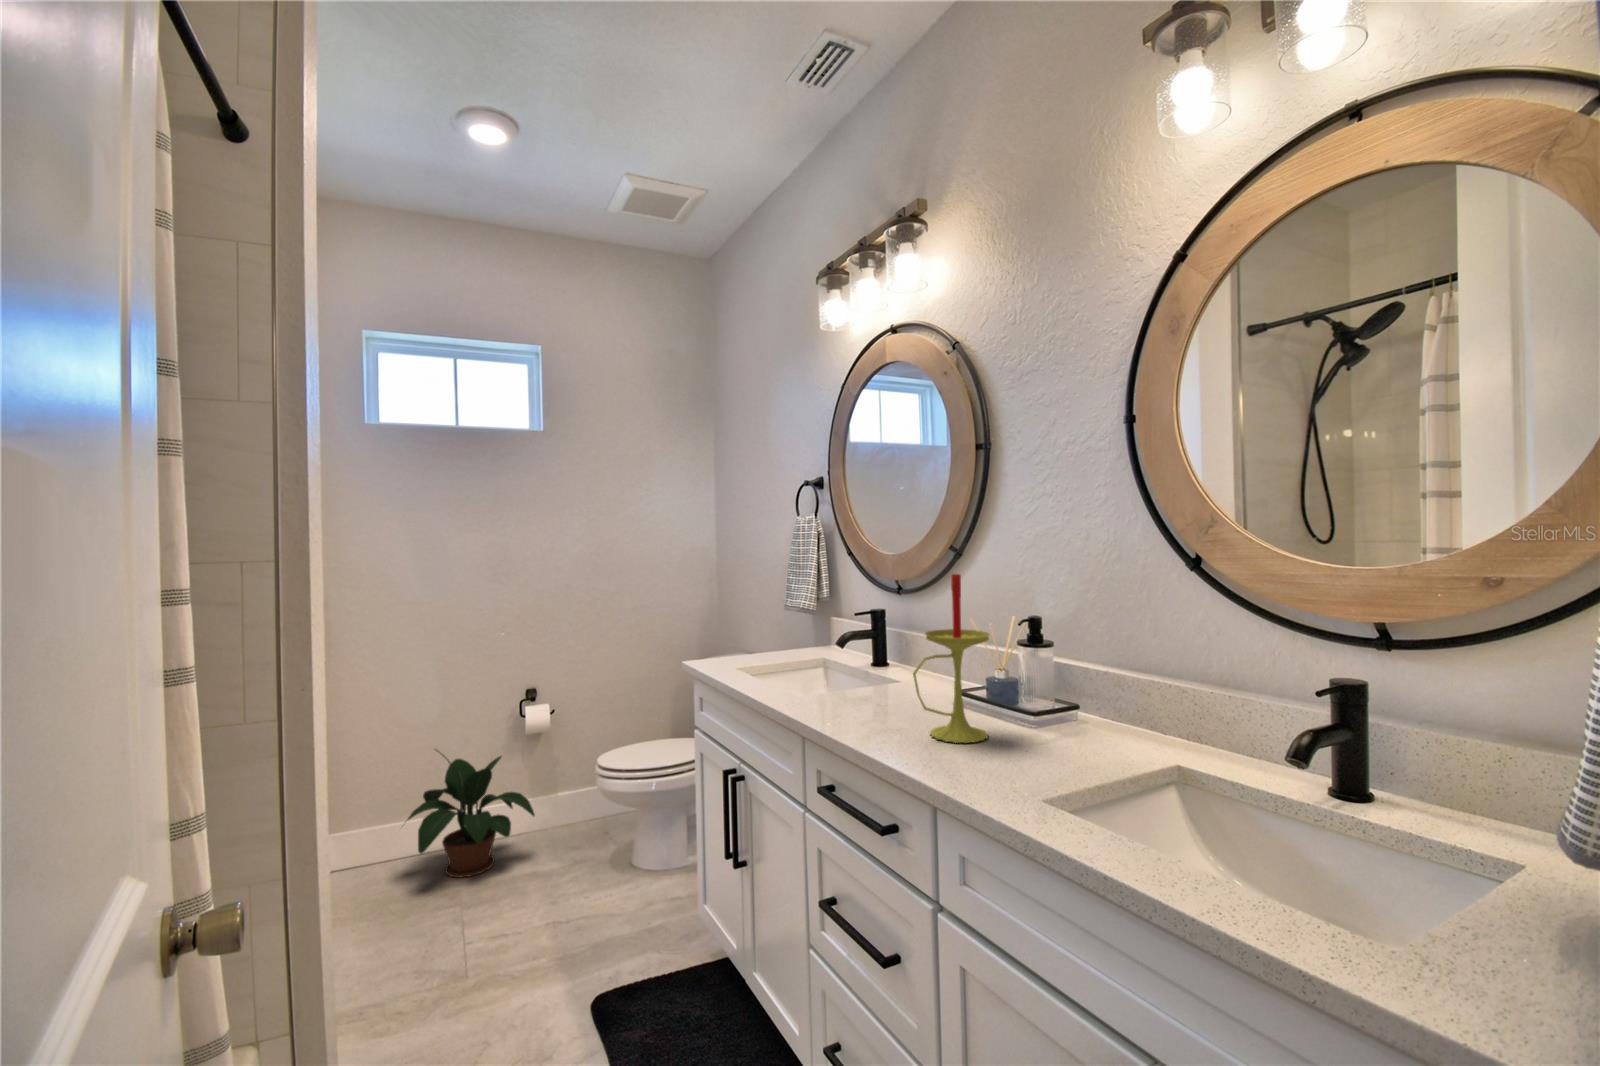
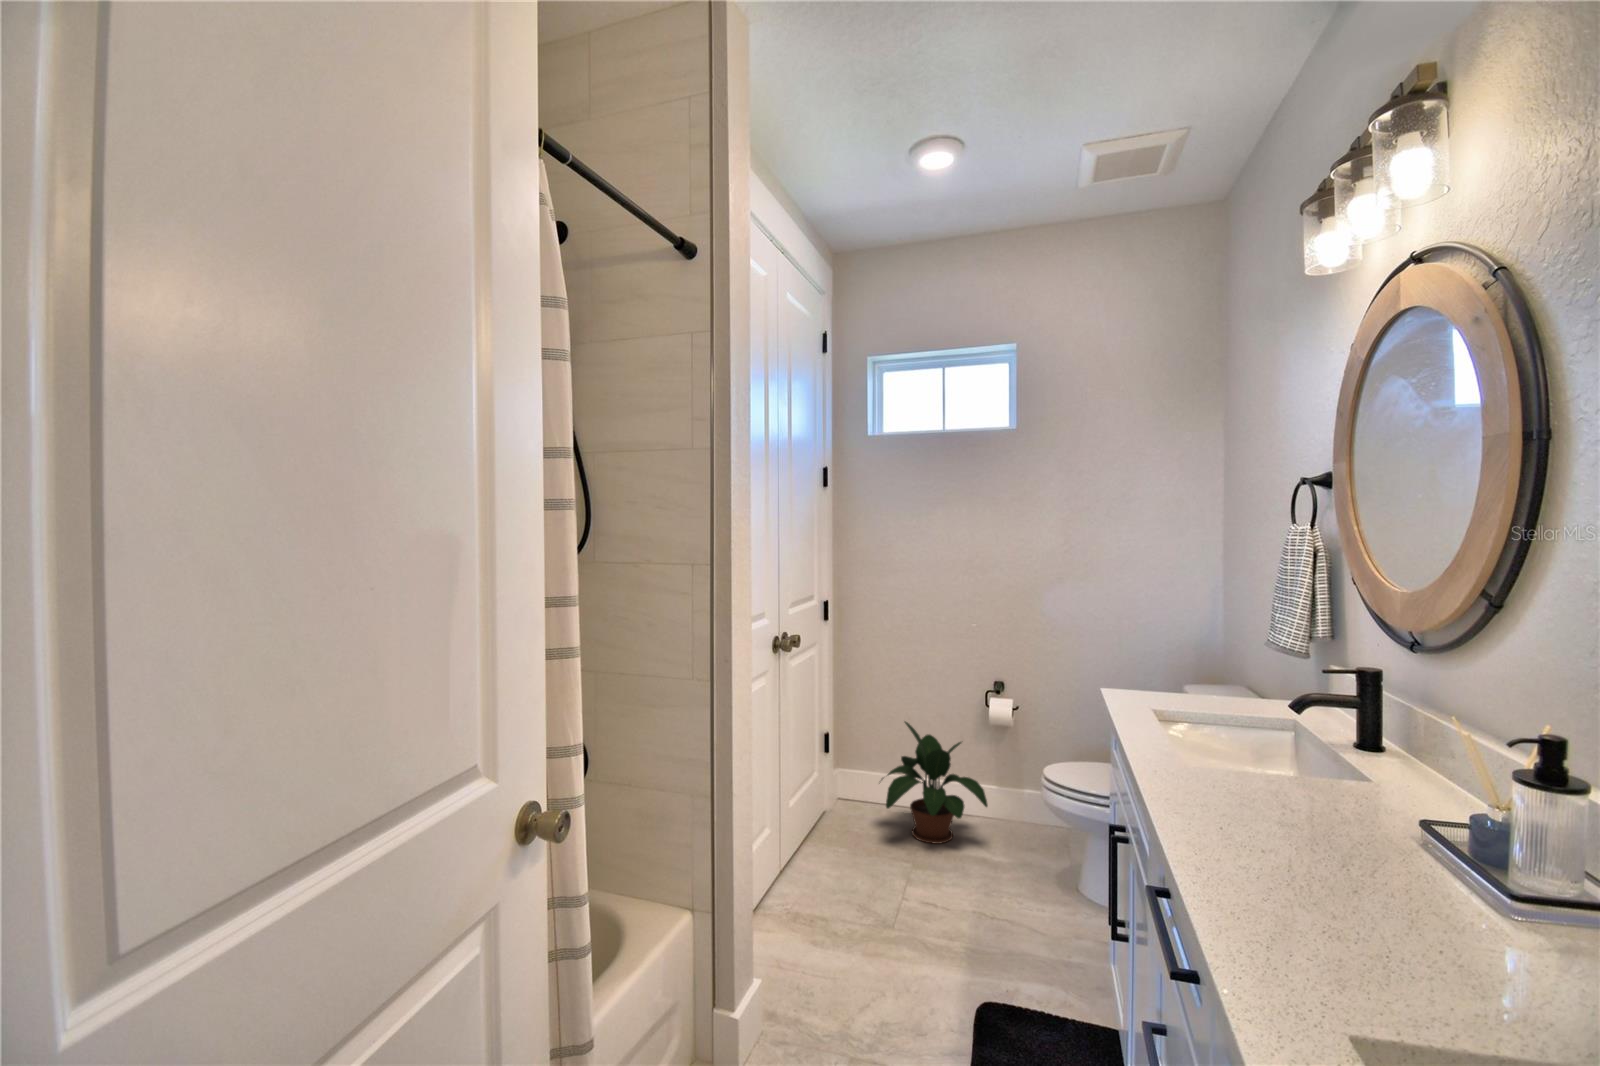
candle: present [913,574,990,743] -> none [1250,642,1396,905]

